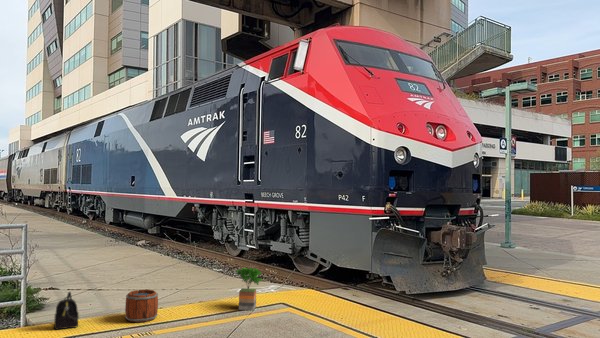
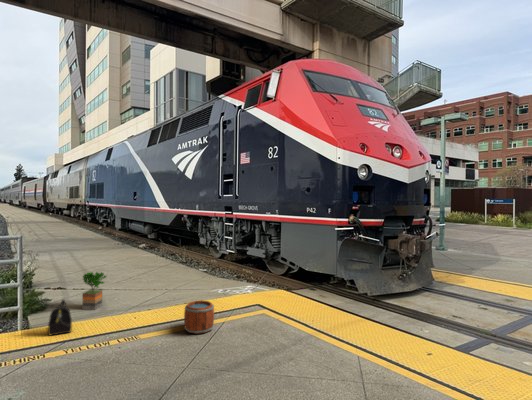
potted tree: present [237,268,262,310] -> present [82,272,106,310]
bucket: present [125,290,158,322] -> present [184,301,214,334]

